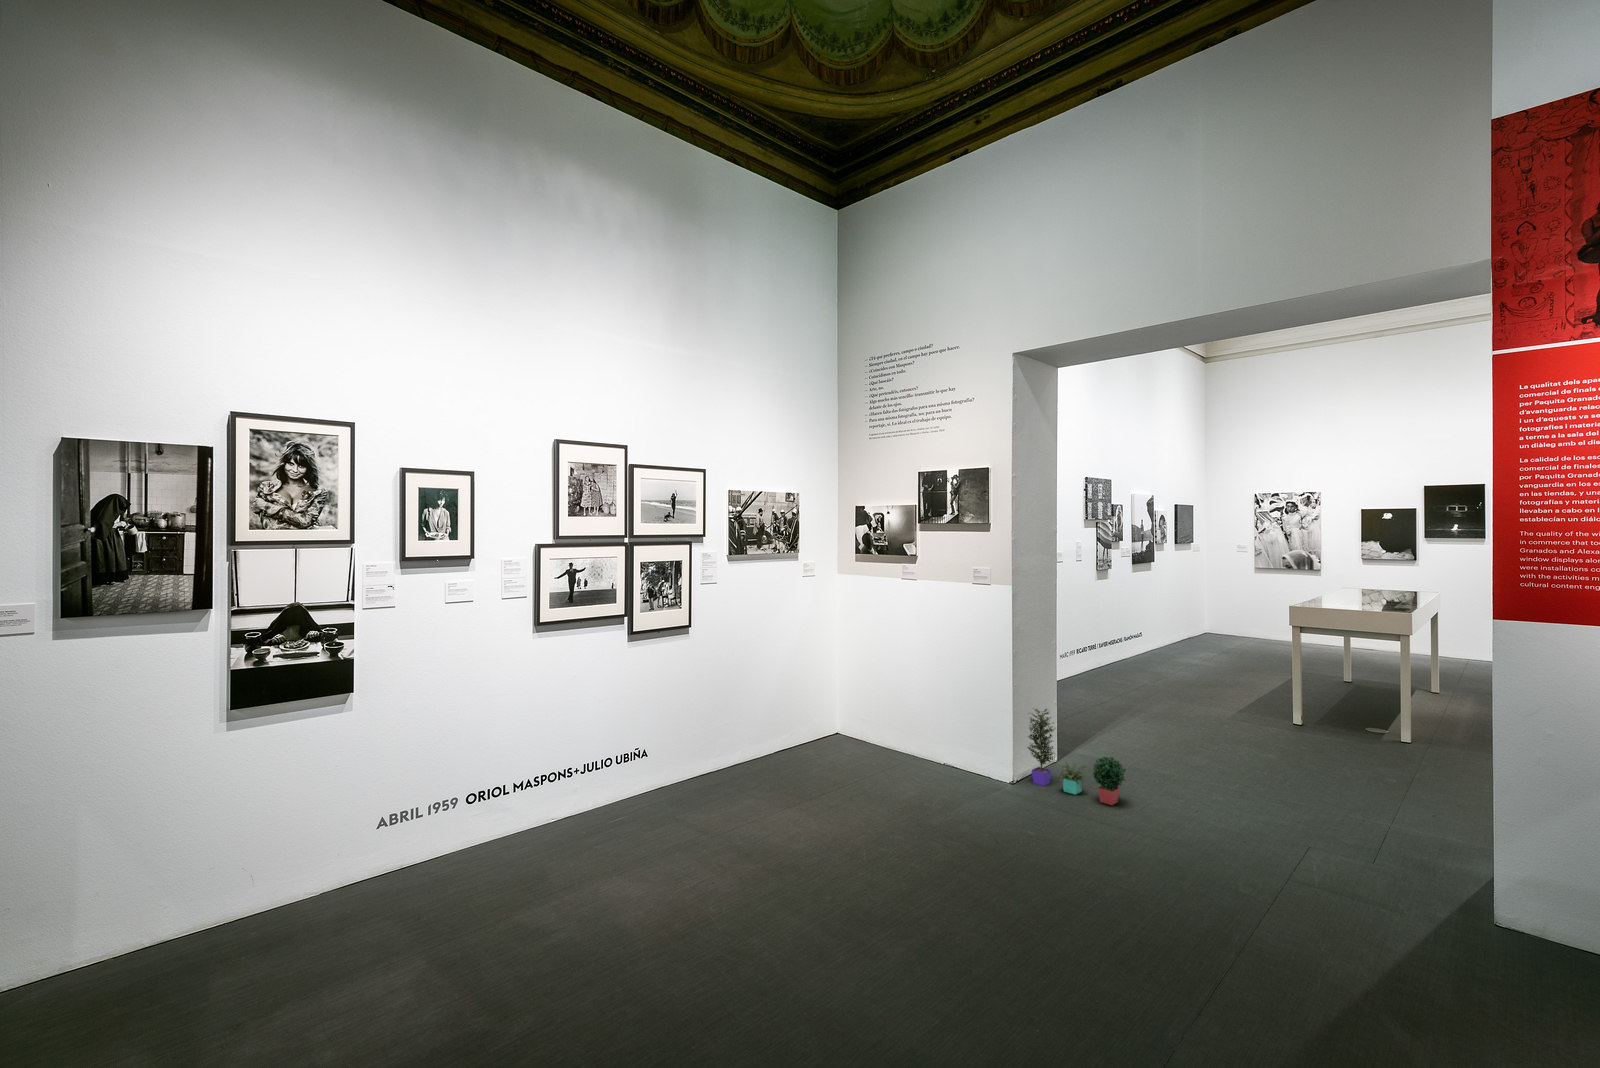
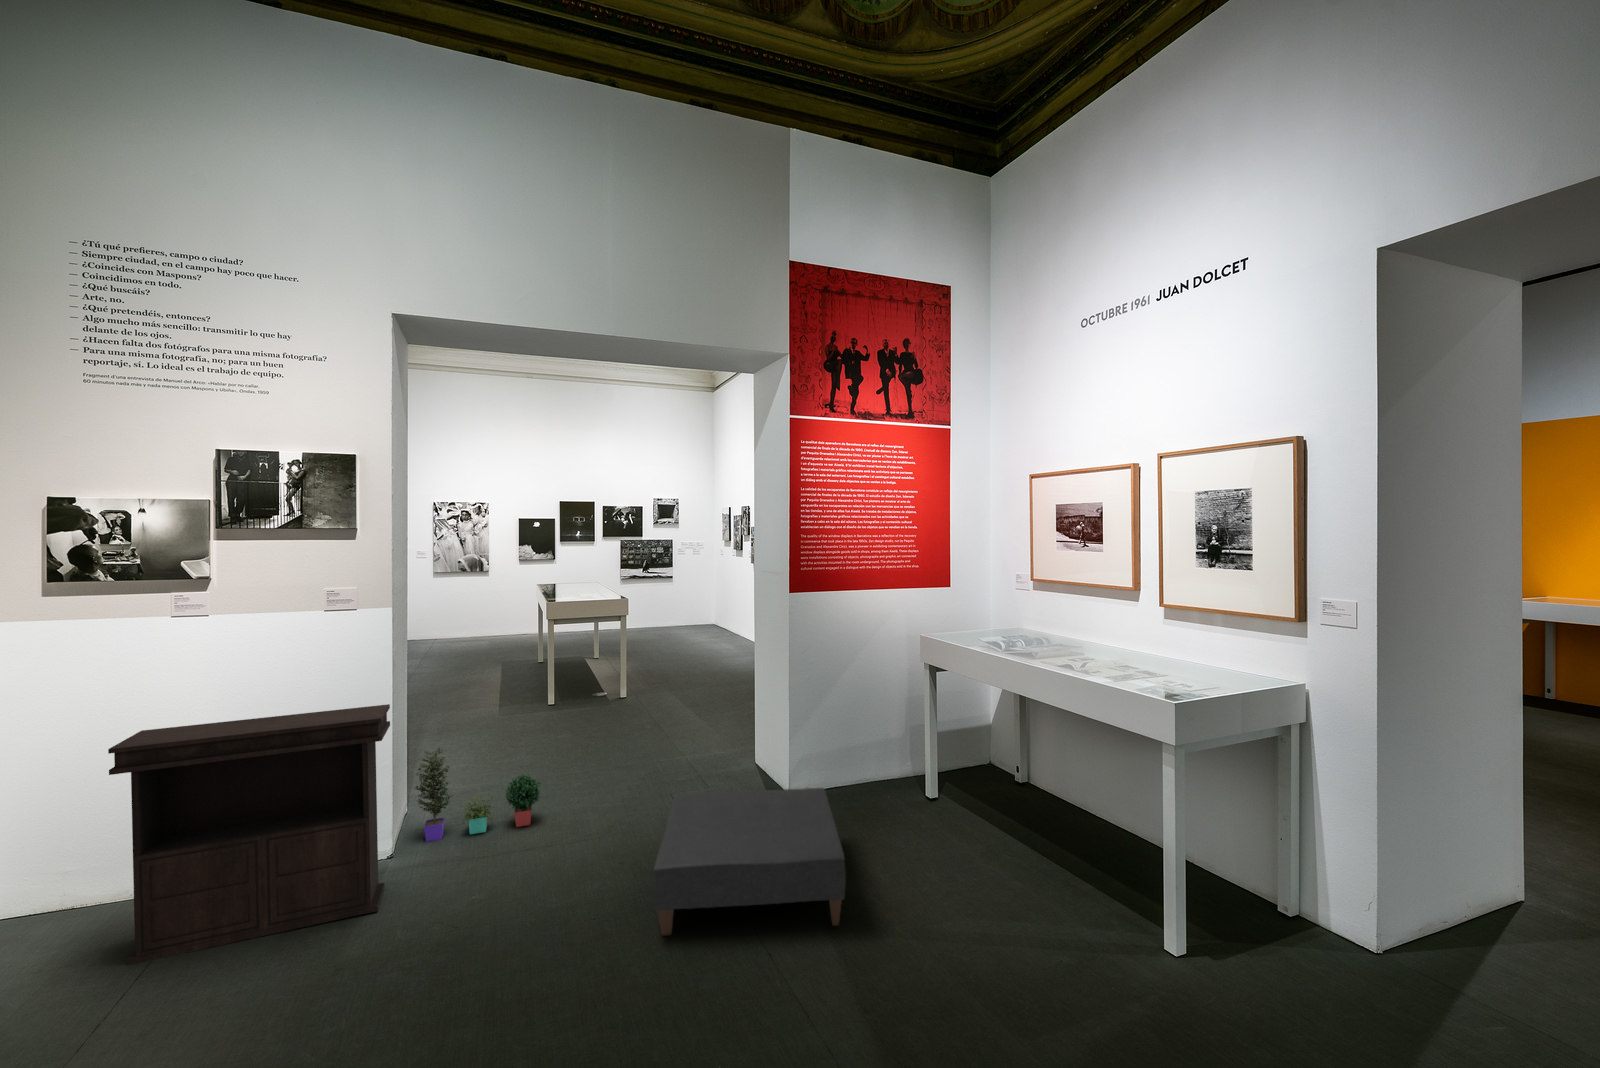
console table: none [849,643,984,805] -> present [108,704,390,965]
ottoman: none [1085,823,1408,1033] -> present [653,788,846,935]

